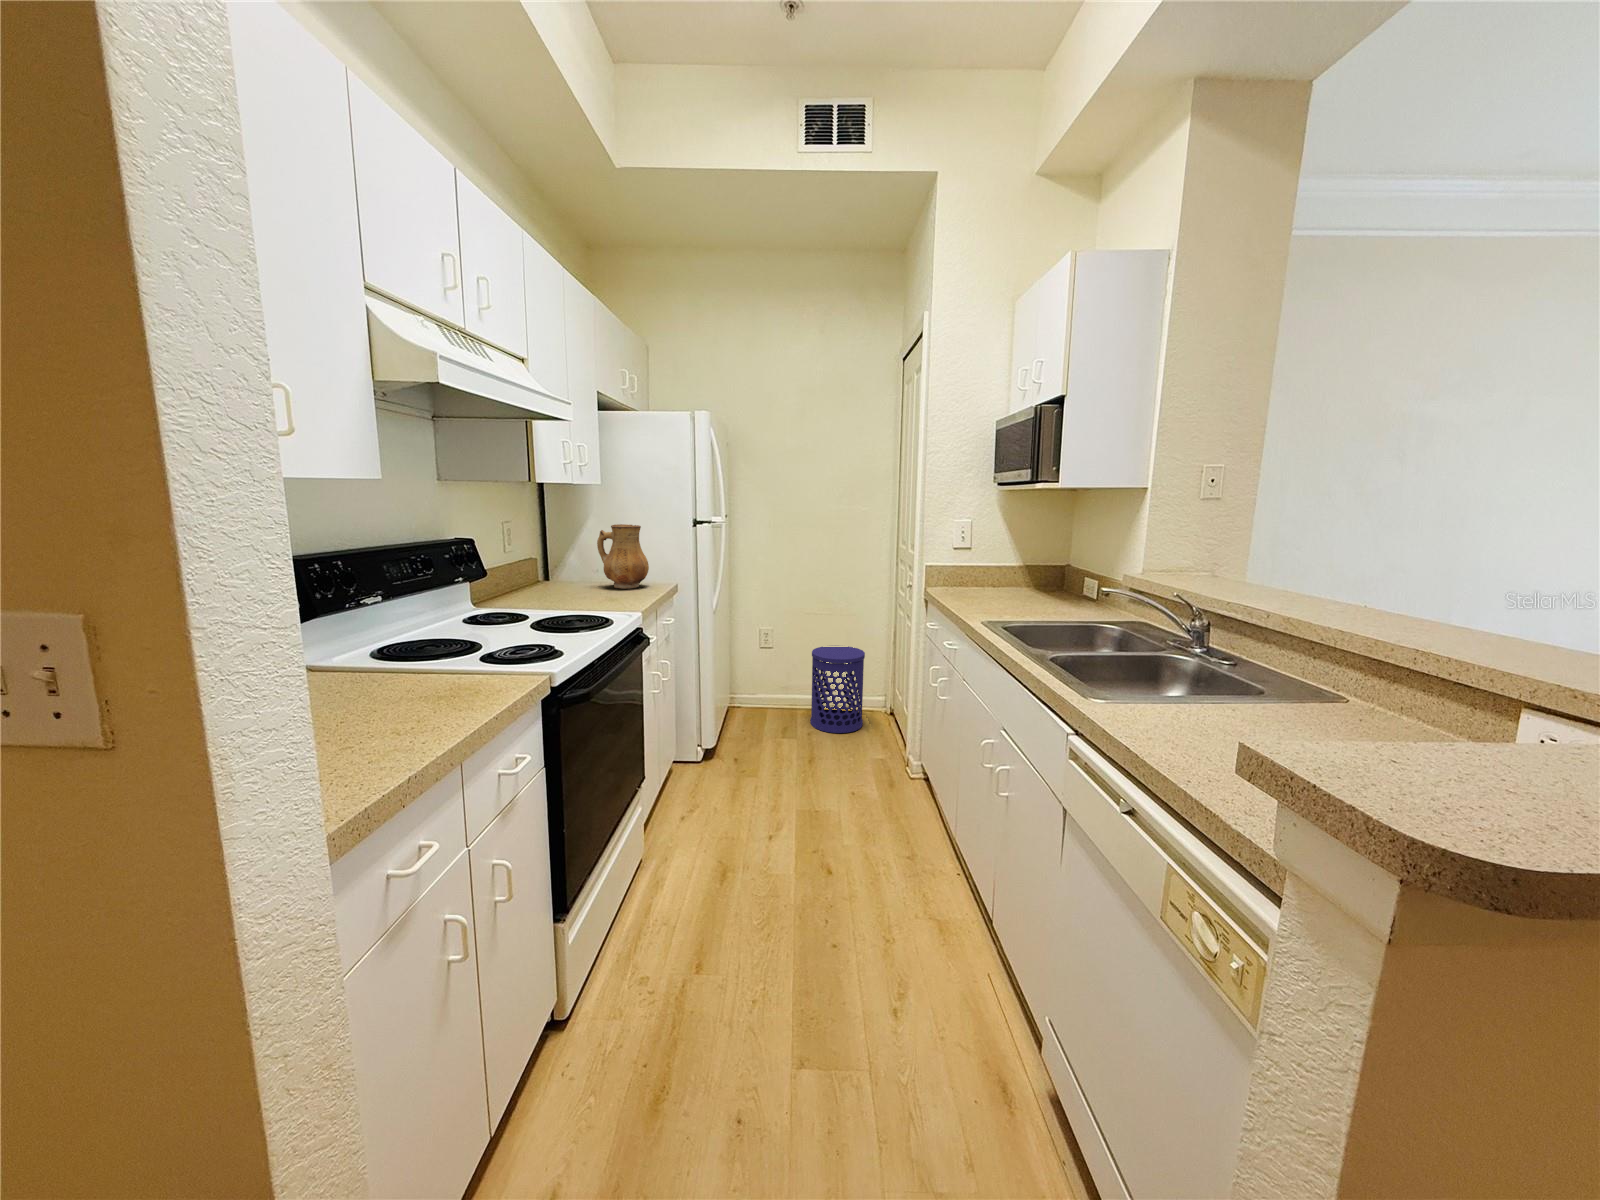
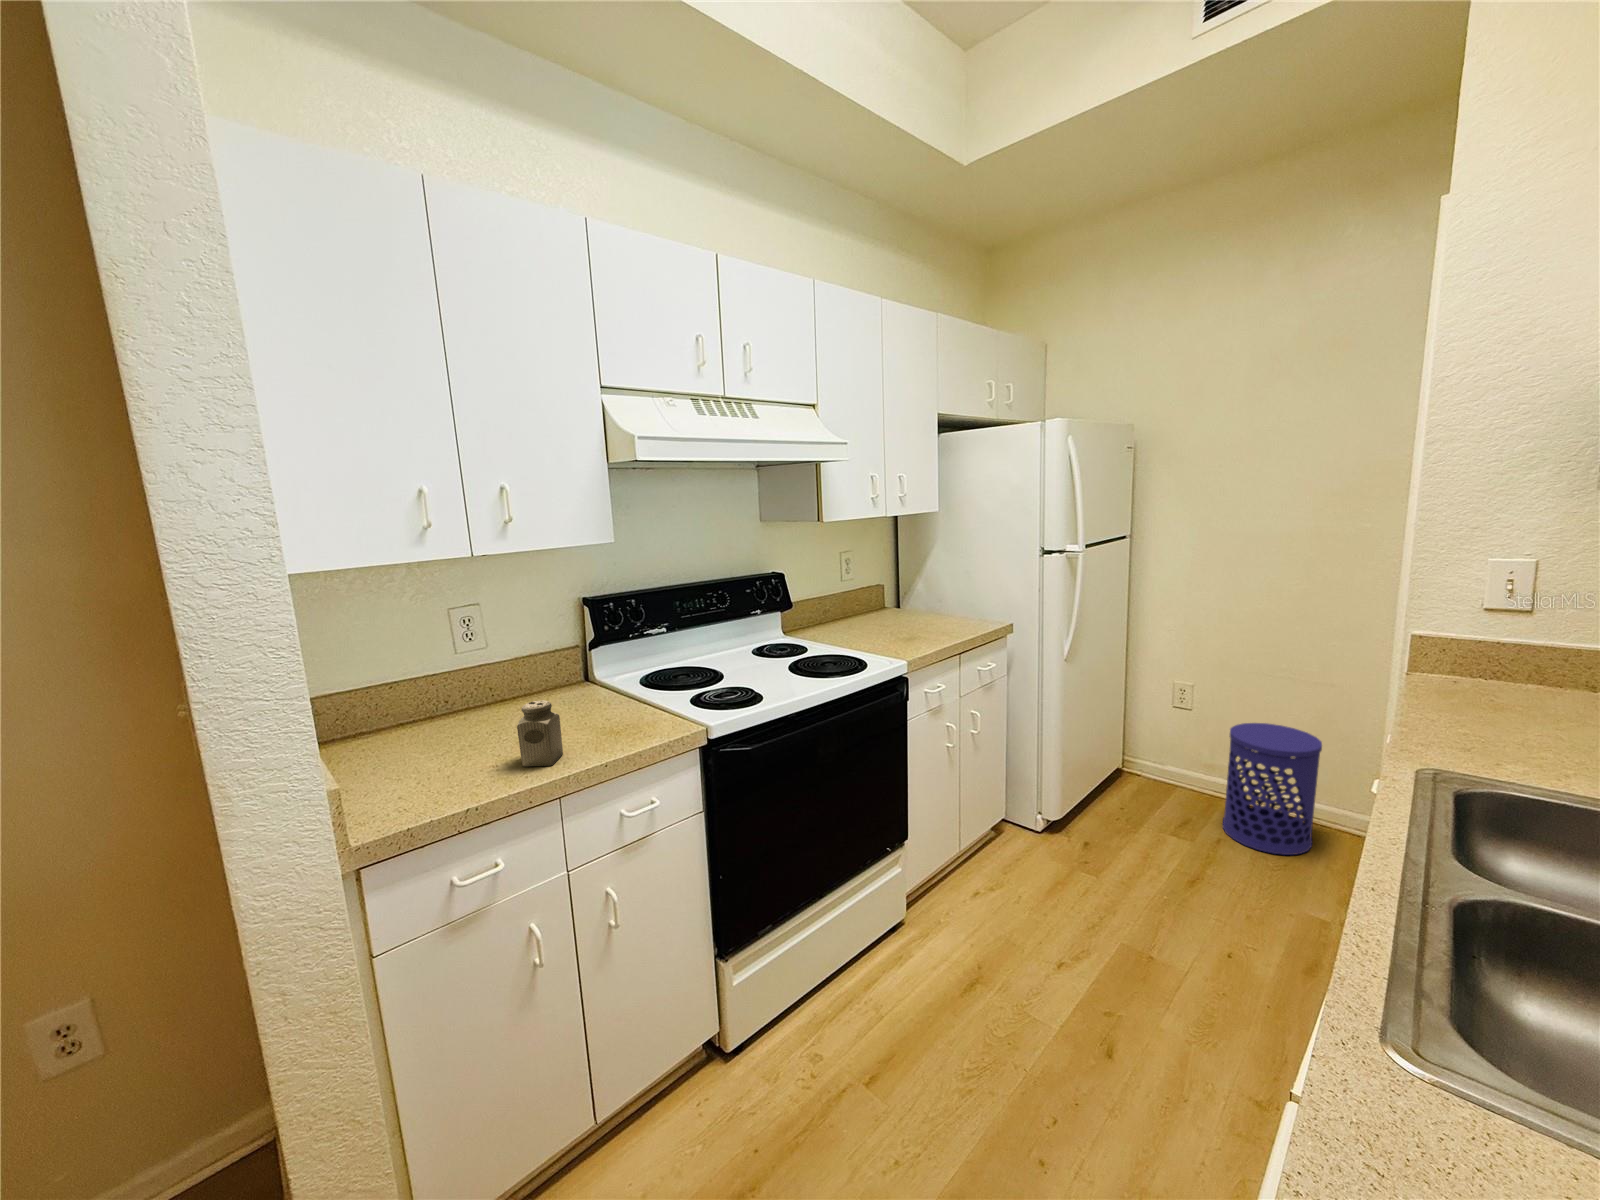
ceramic pitcher: present [597,524,649,589] -> none [924,557,974,626]
salt shaker: none [376,656,433,737] -> present [517,700,563,766]

